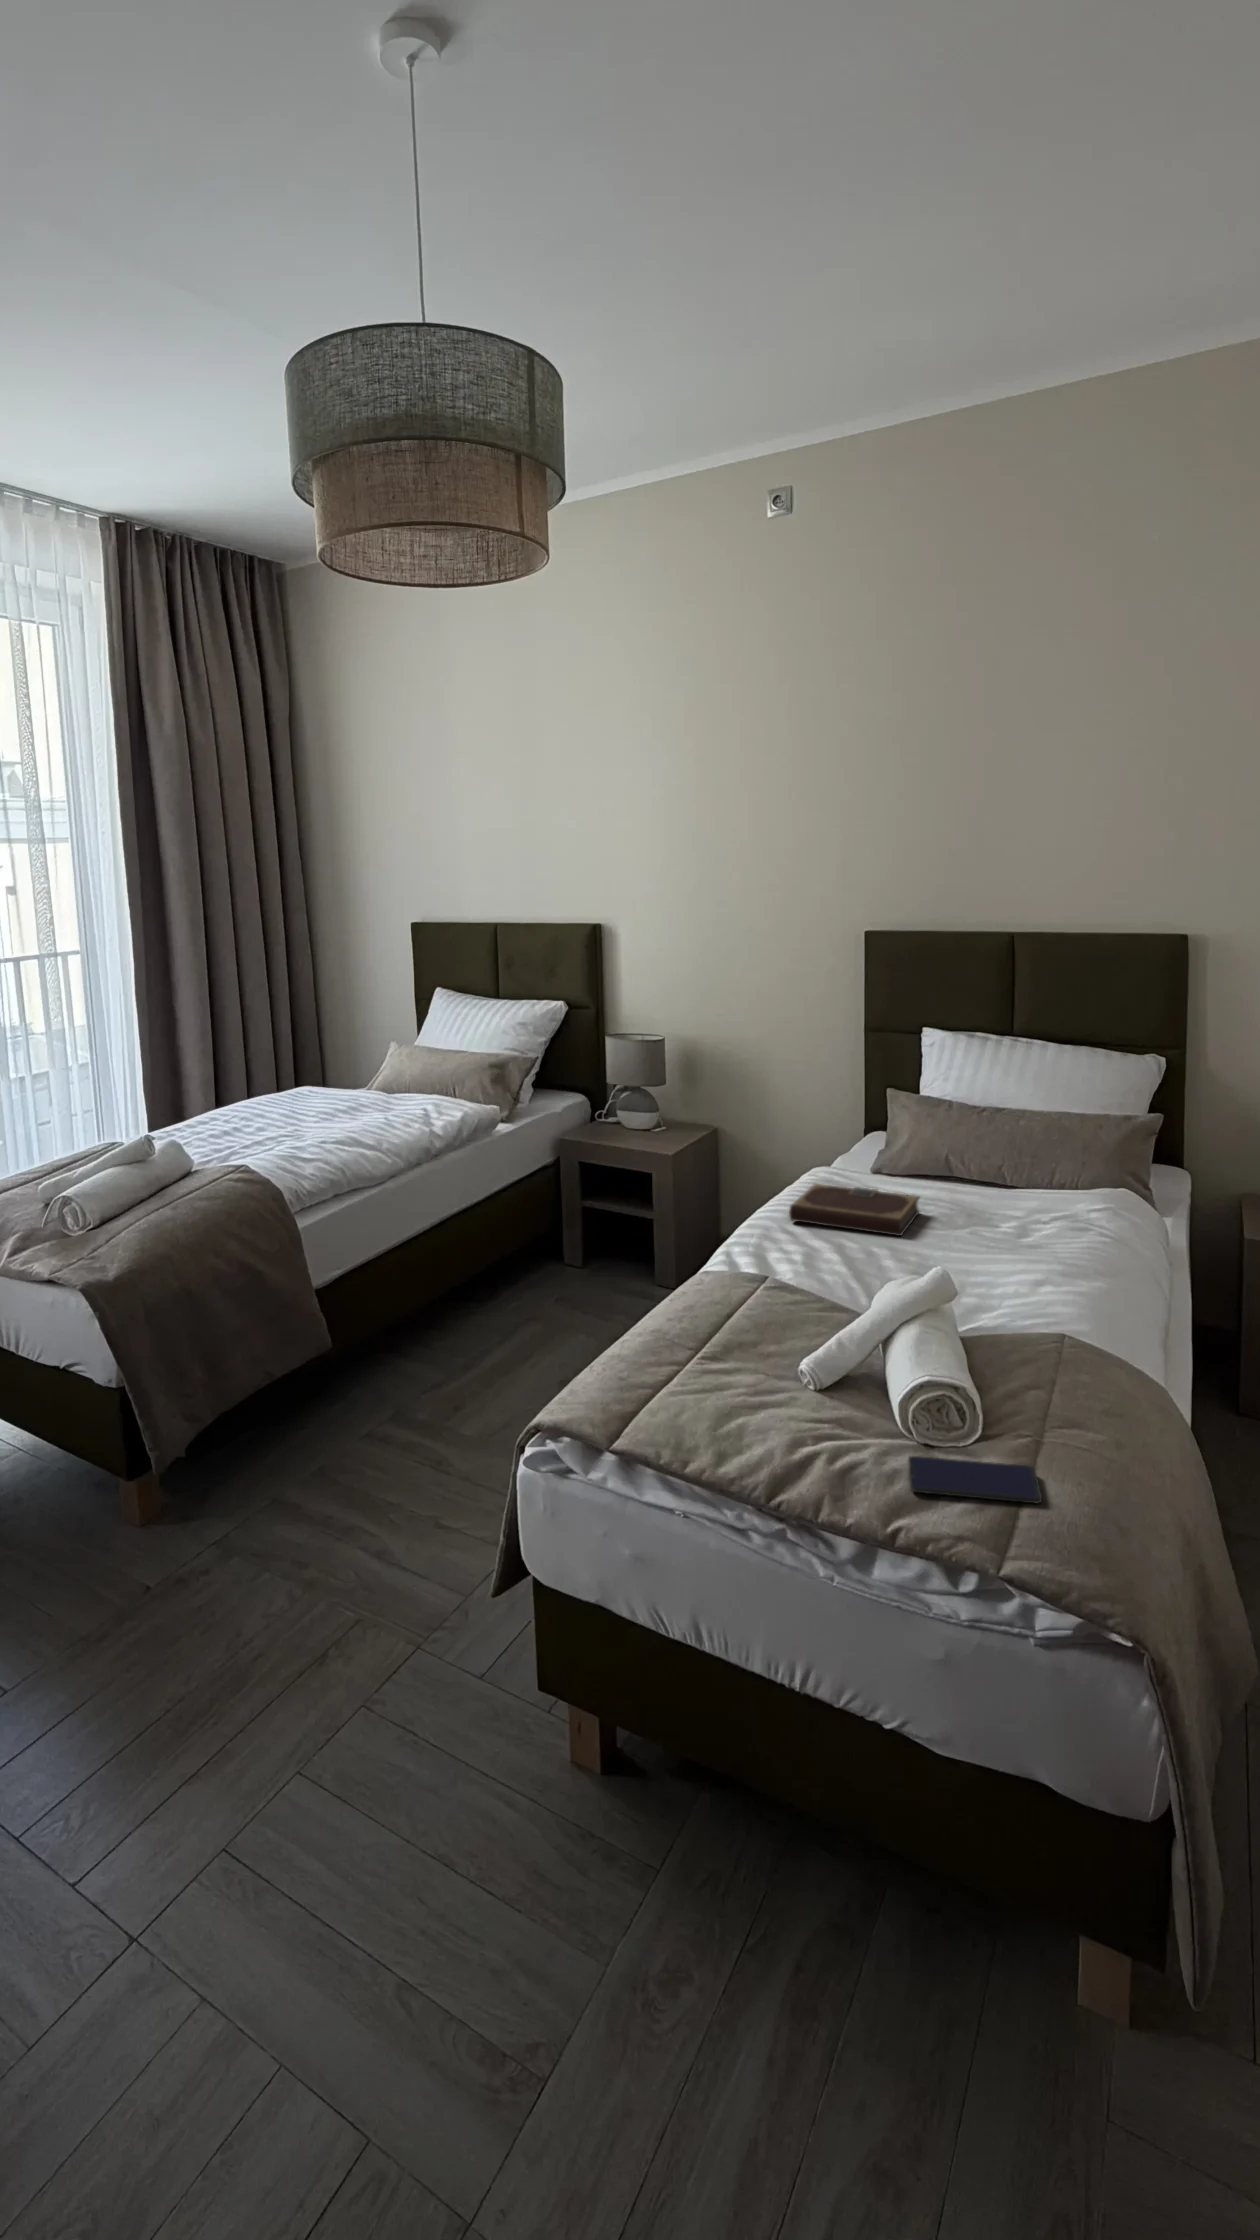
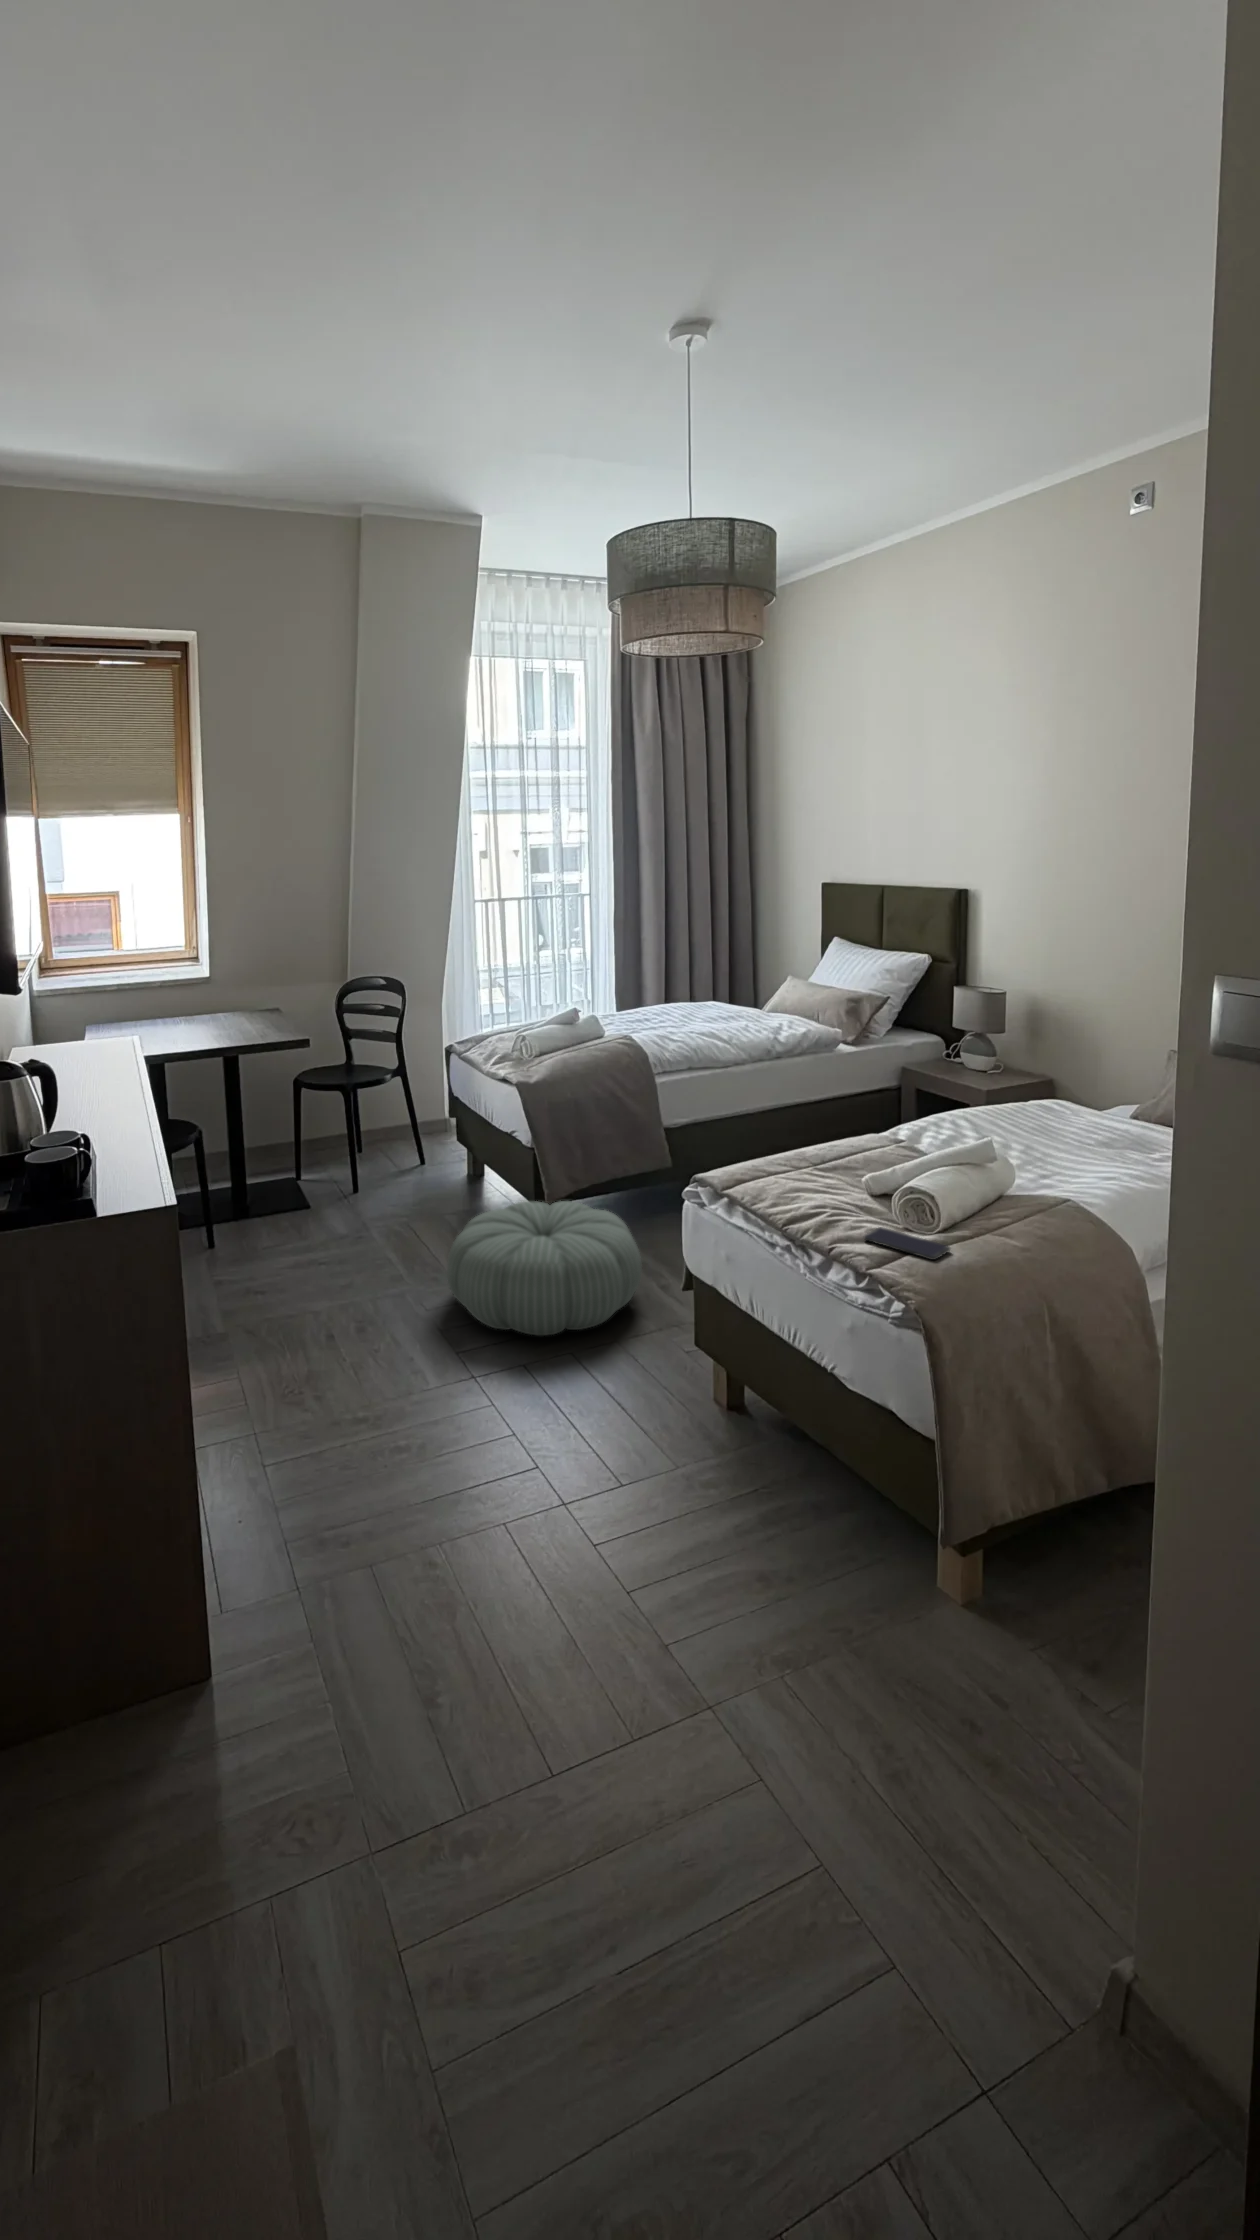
notebook: present [789,1184,920,1236] -> none [979,1106,1096,1148]
pouf: none [21,1472,382,1792] -> present [447,1201,642,1336]

